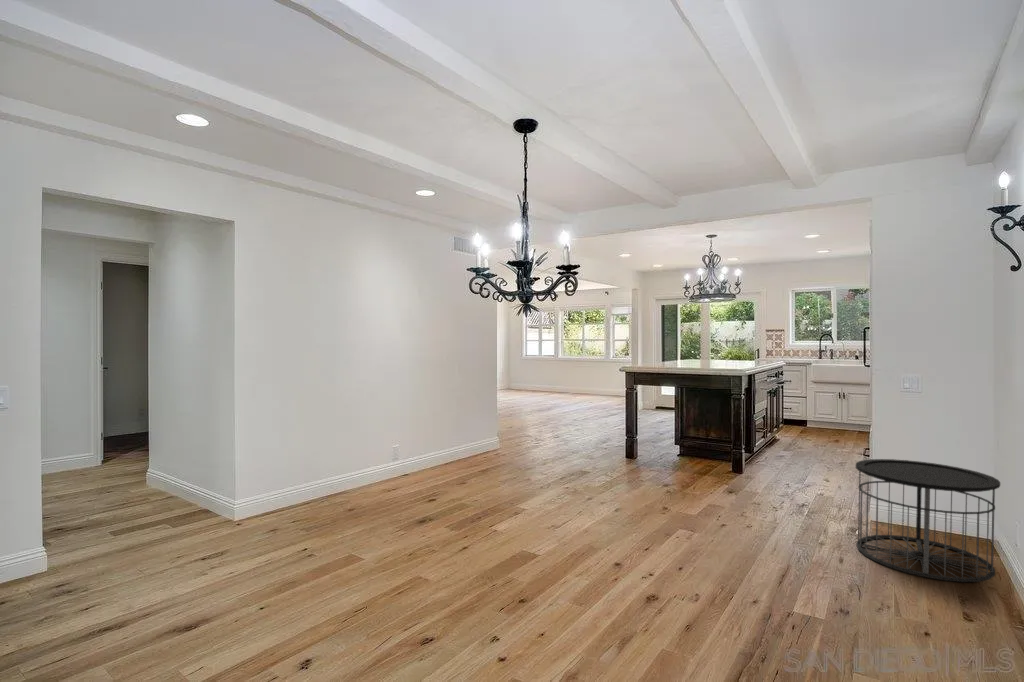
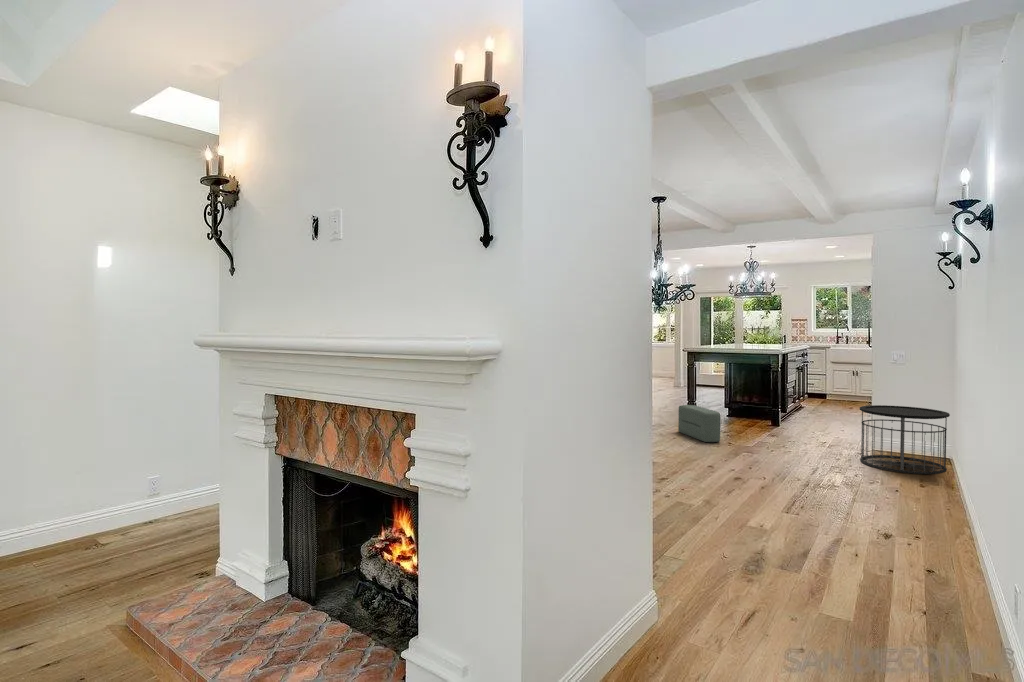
pouf: none [603,446,655,504] -> present [678,405,720,442]

